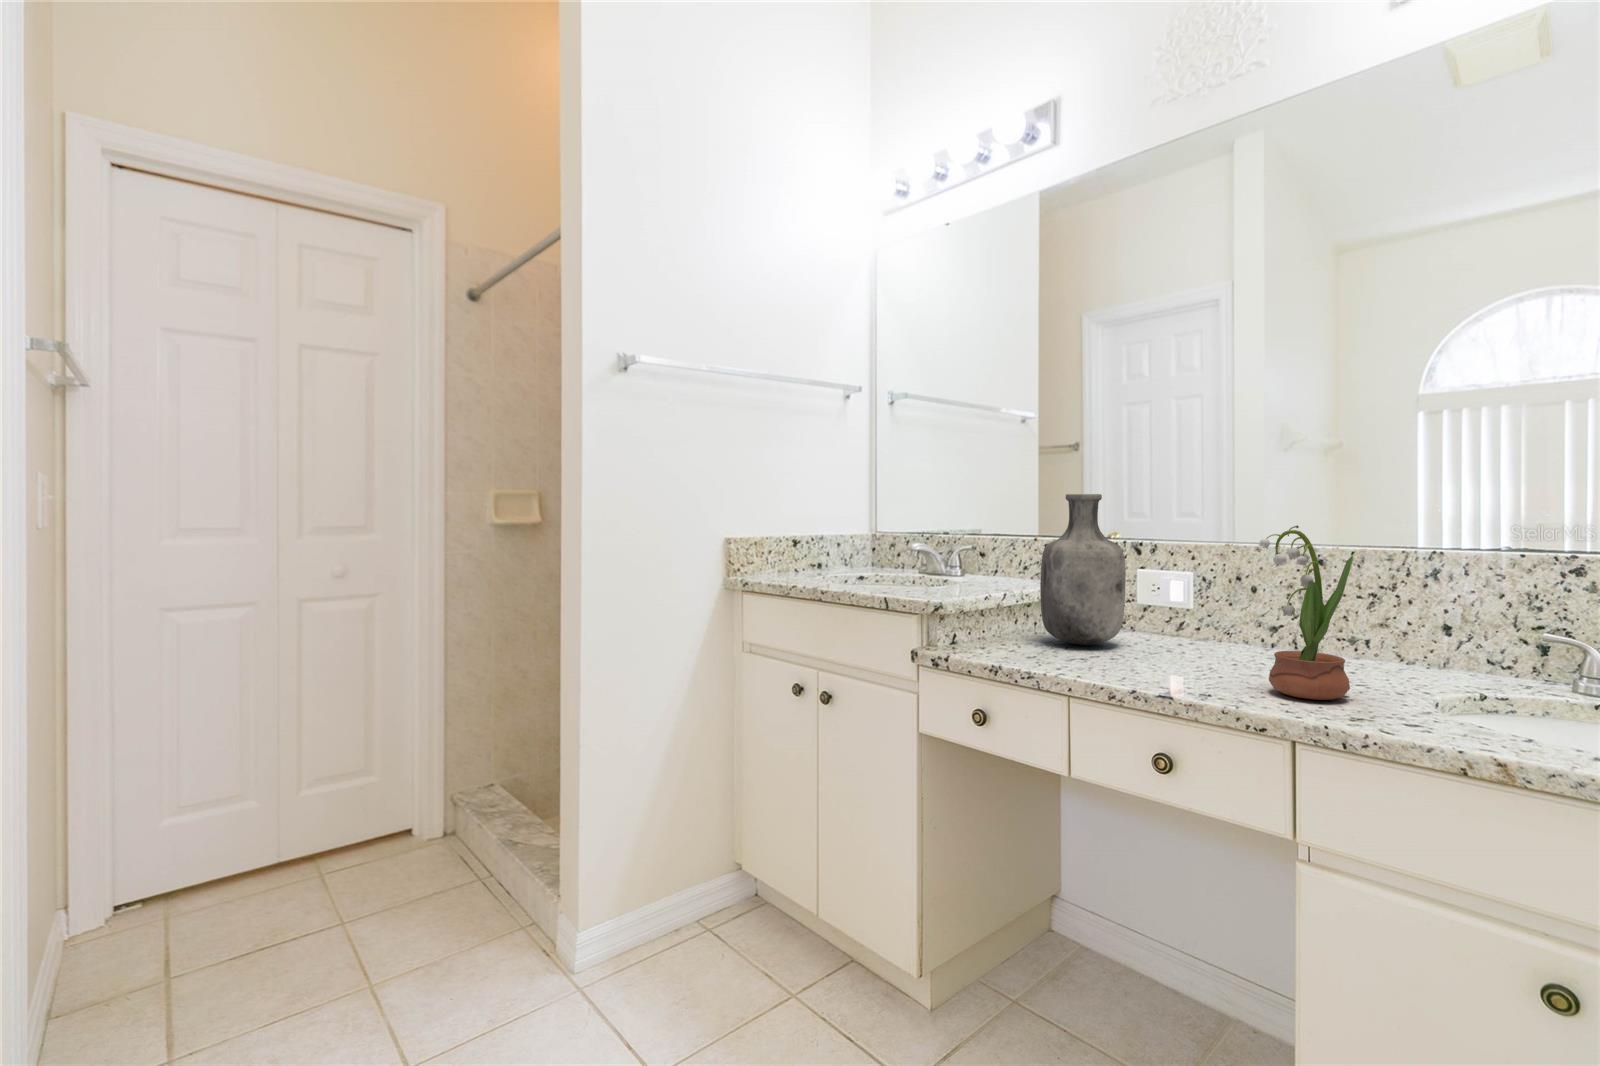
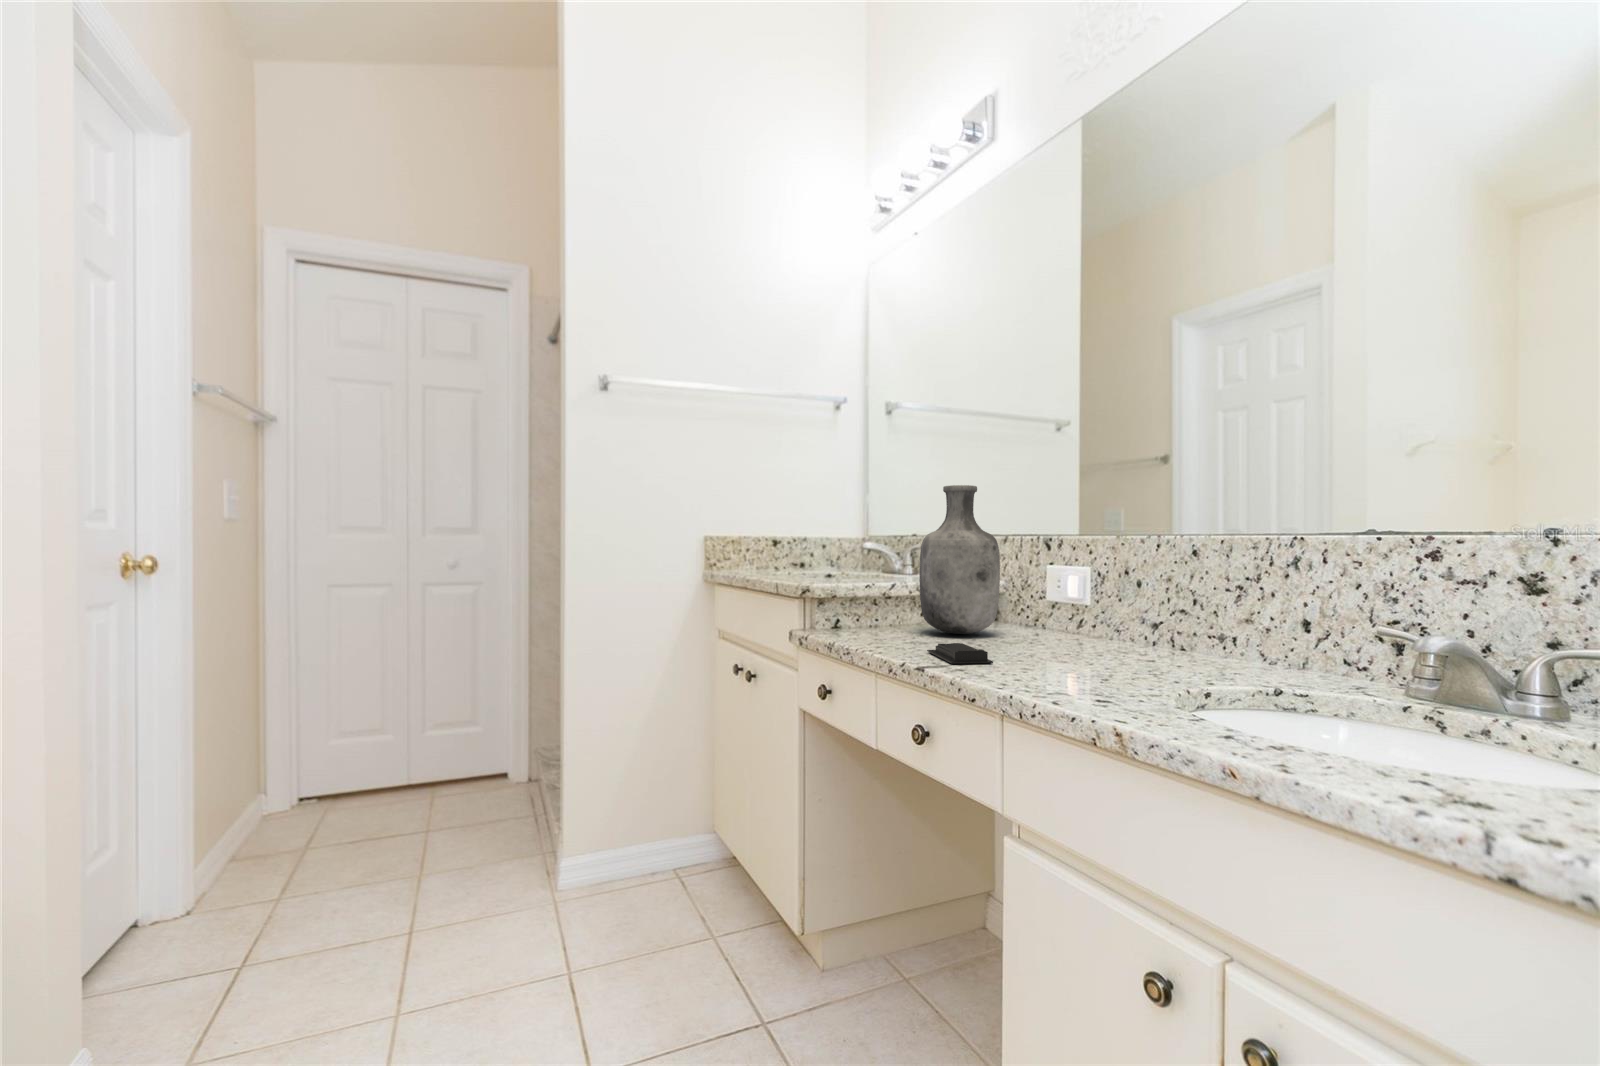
potted flower: present [1259,526,1353,700] -> none [1017,499,1103,680]
soap bar: none [1121,662,1213,687] -> present [927,643,993,664]

